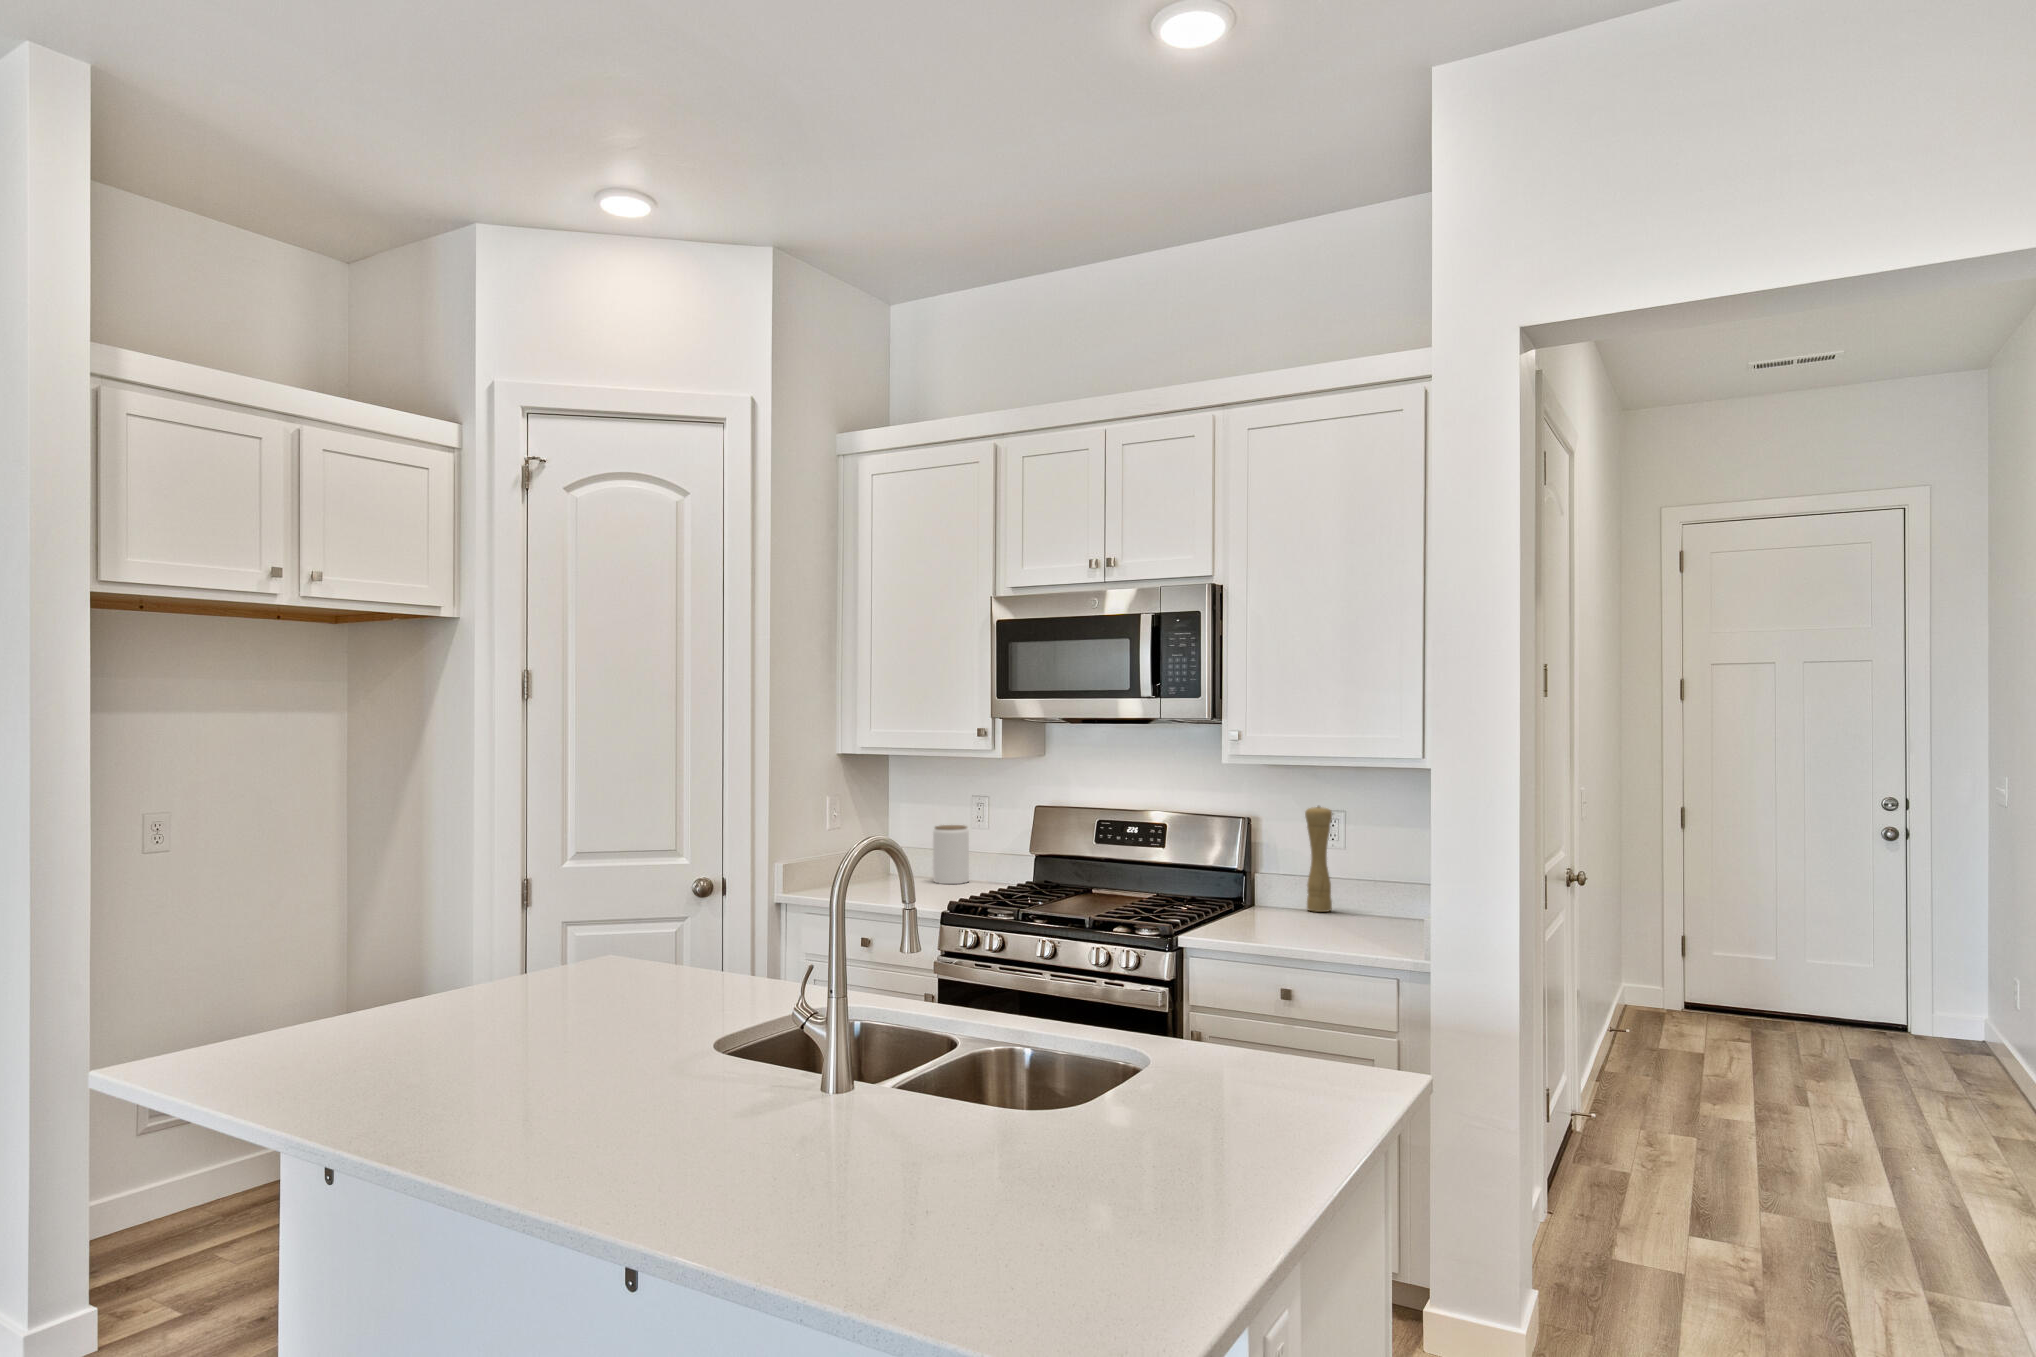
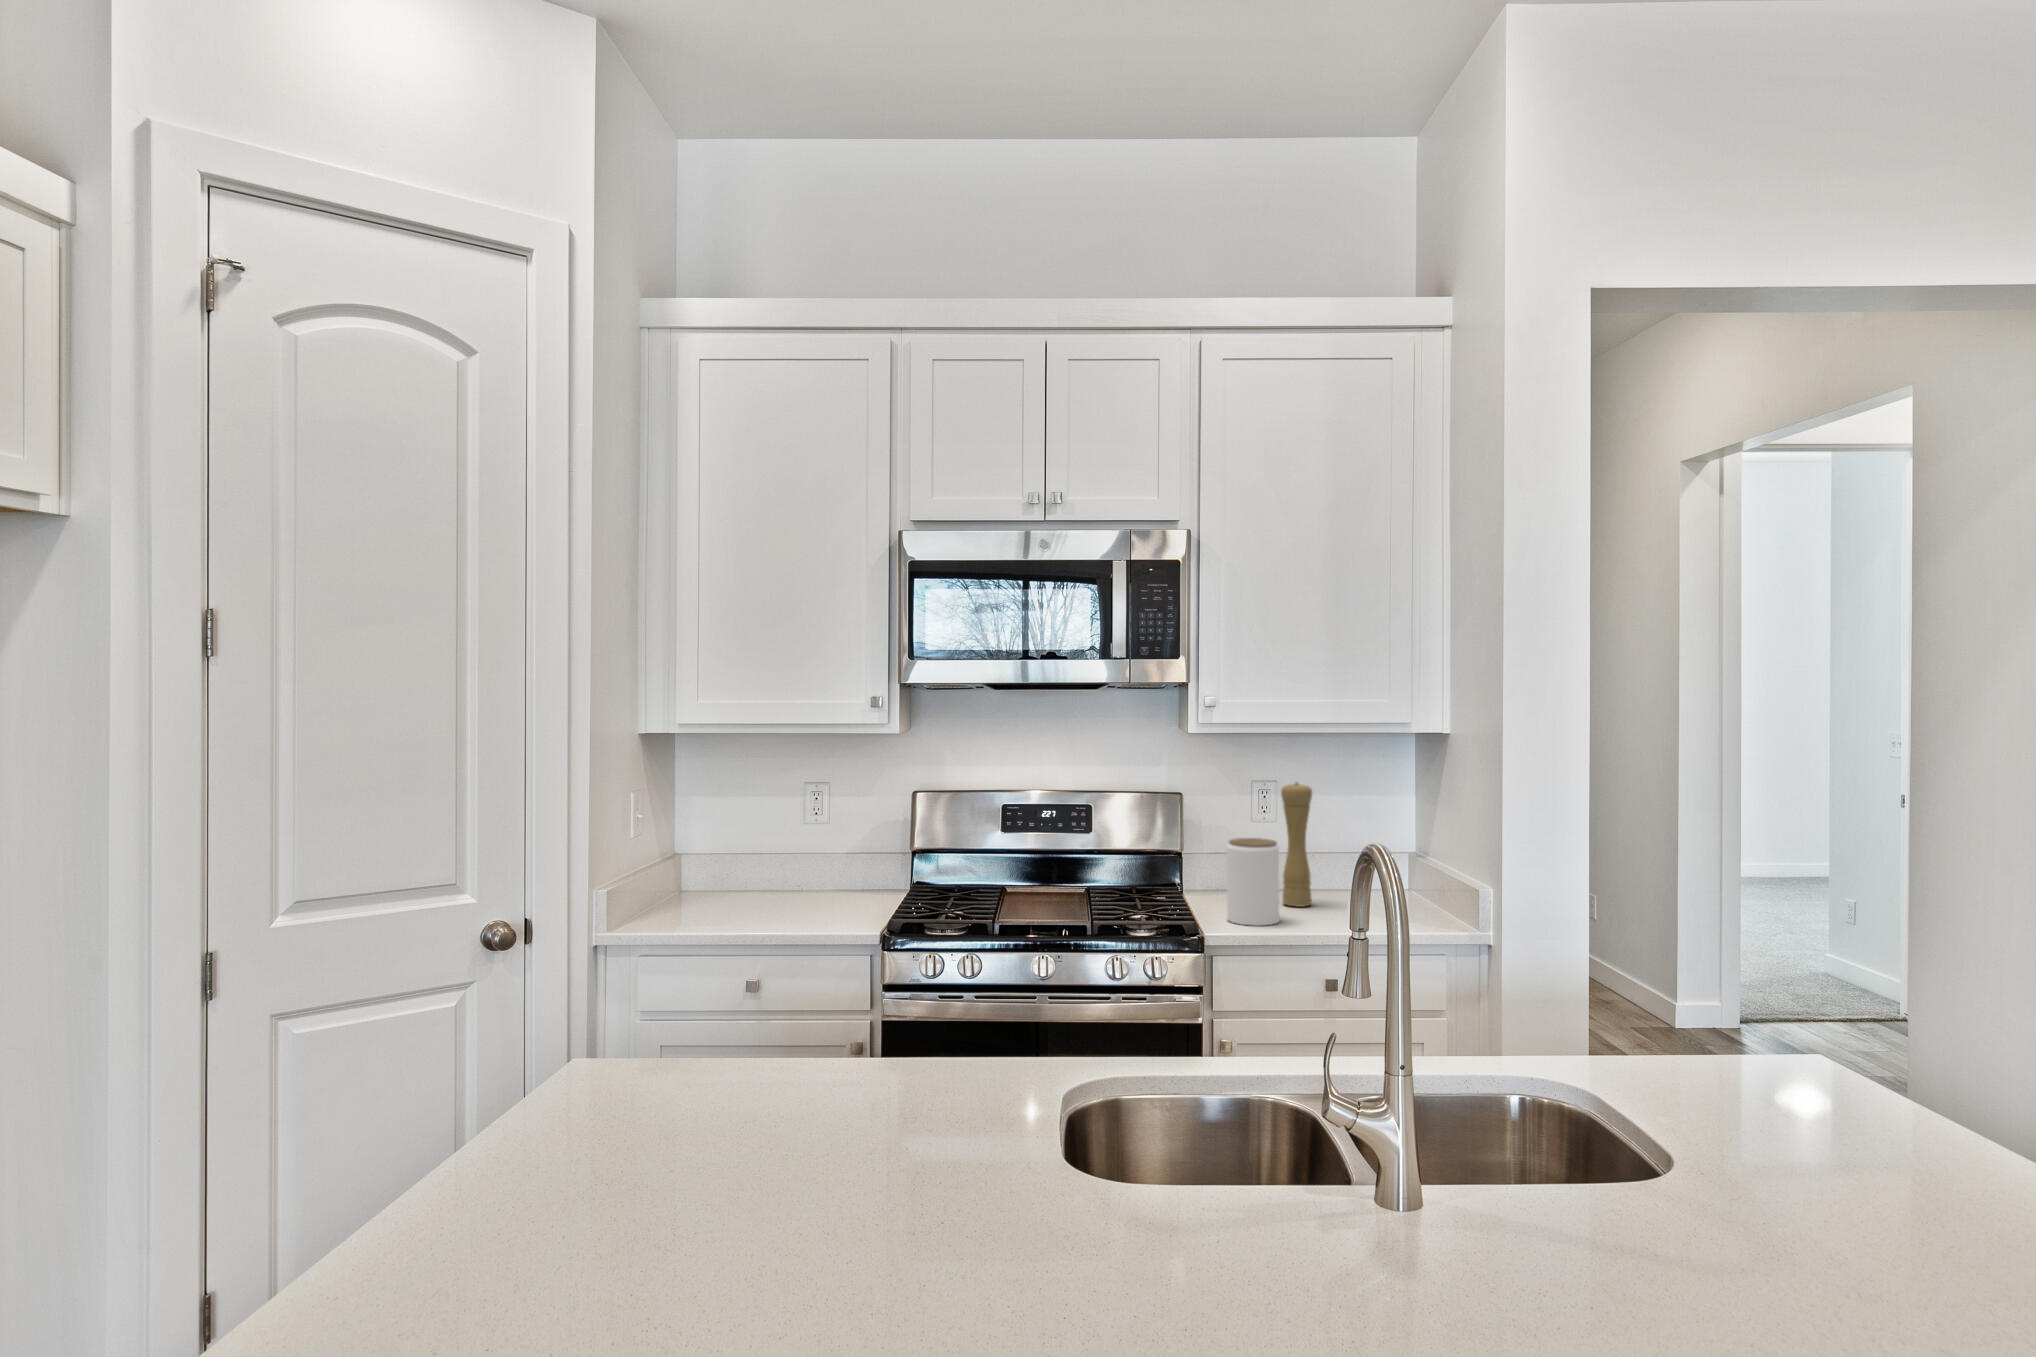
jar: present [933,825,969,884] -> present [1227,838,1279,926]

